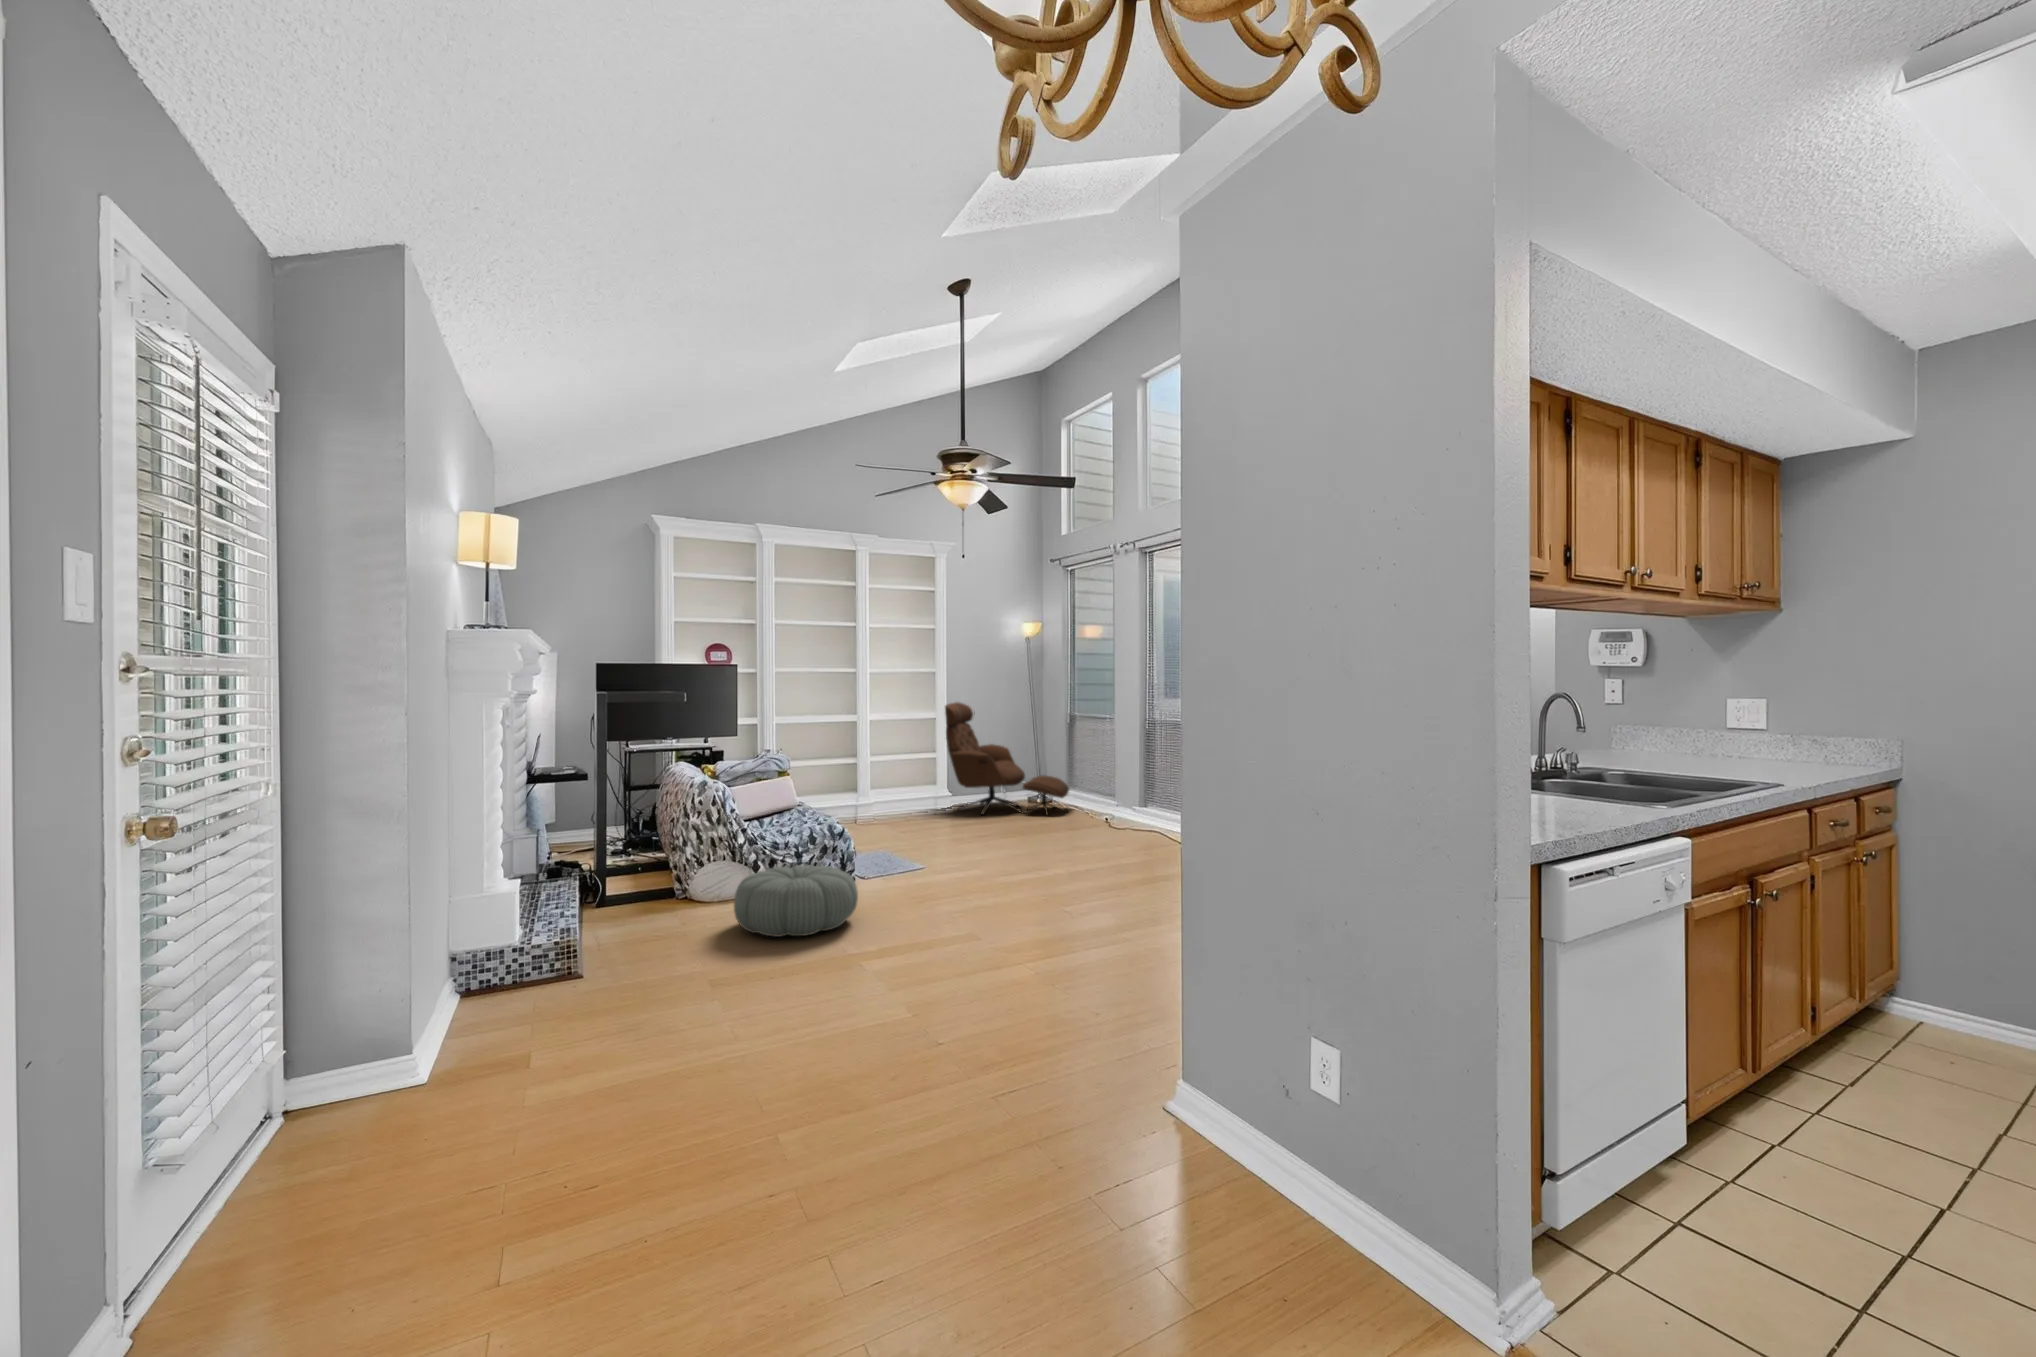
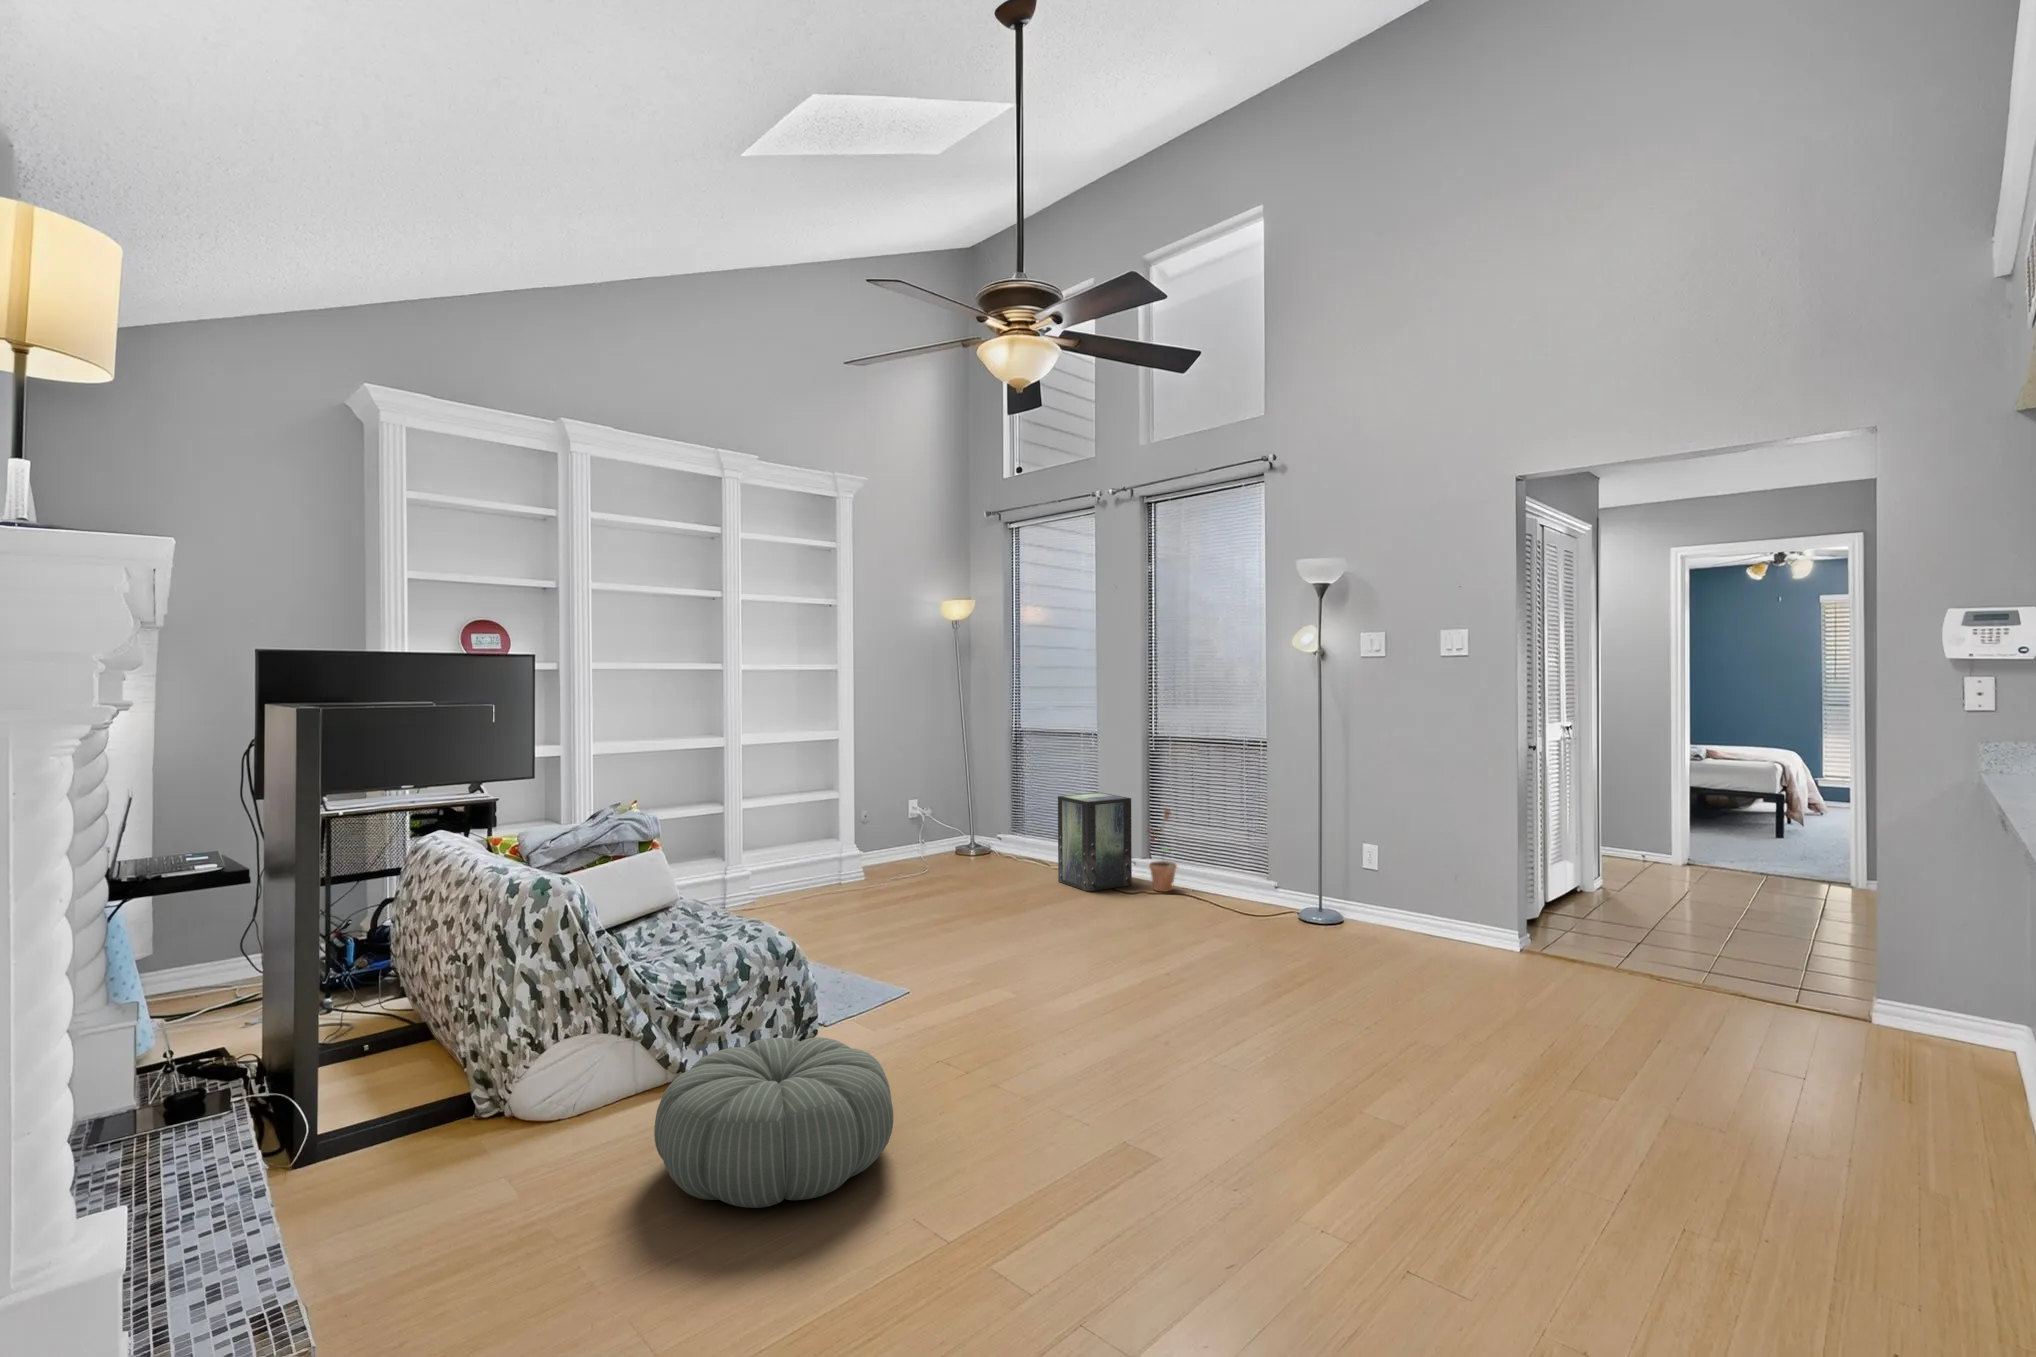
lounge chair: present [945,702,1069,815] -> none [849,713,1031,882]
storage box: none [1079,758,1127,825] -> present [1058,793,1132,892]
potted plant: none [1134,769,1155,827] -> present [1148,809,1177,892]

